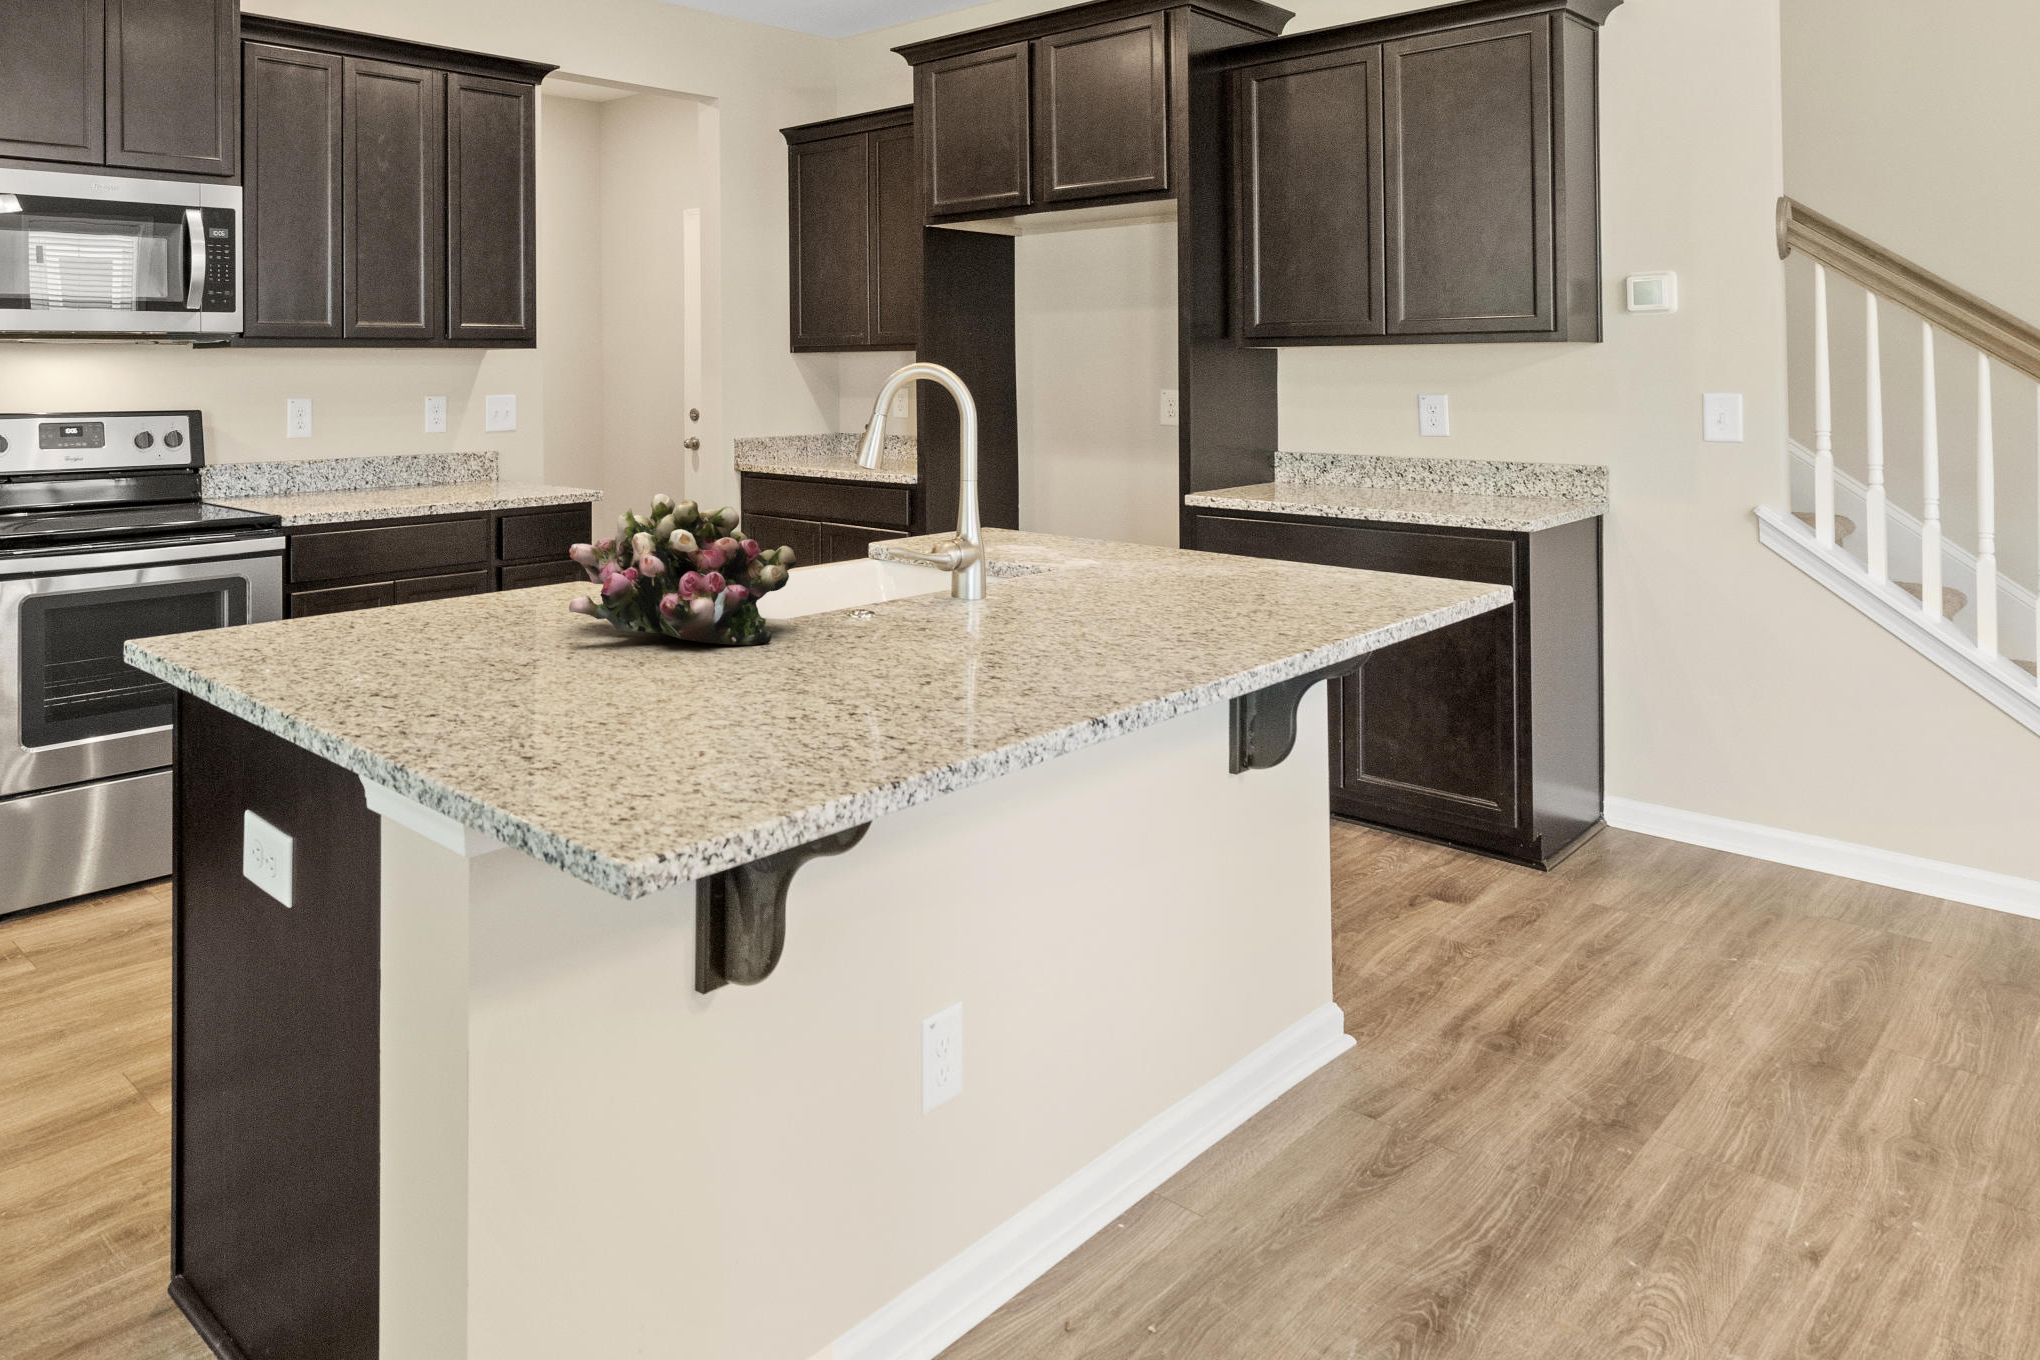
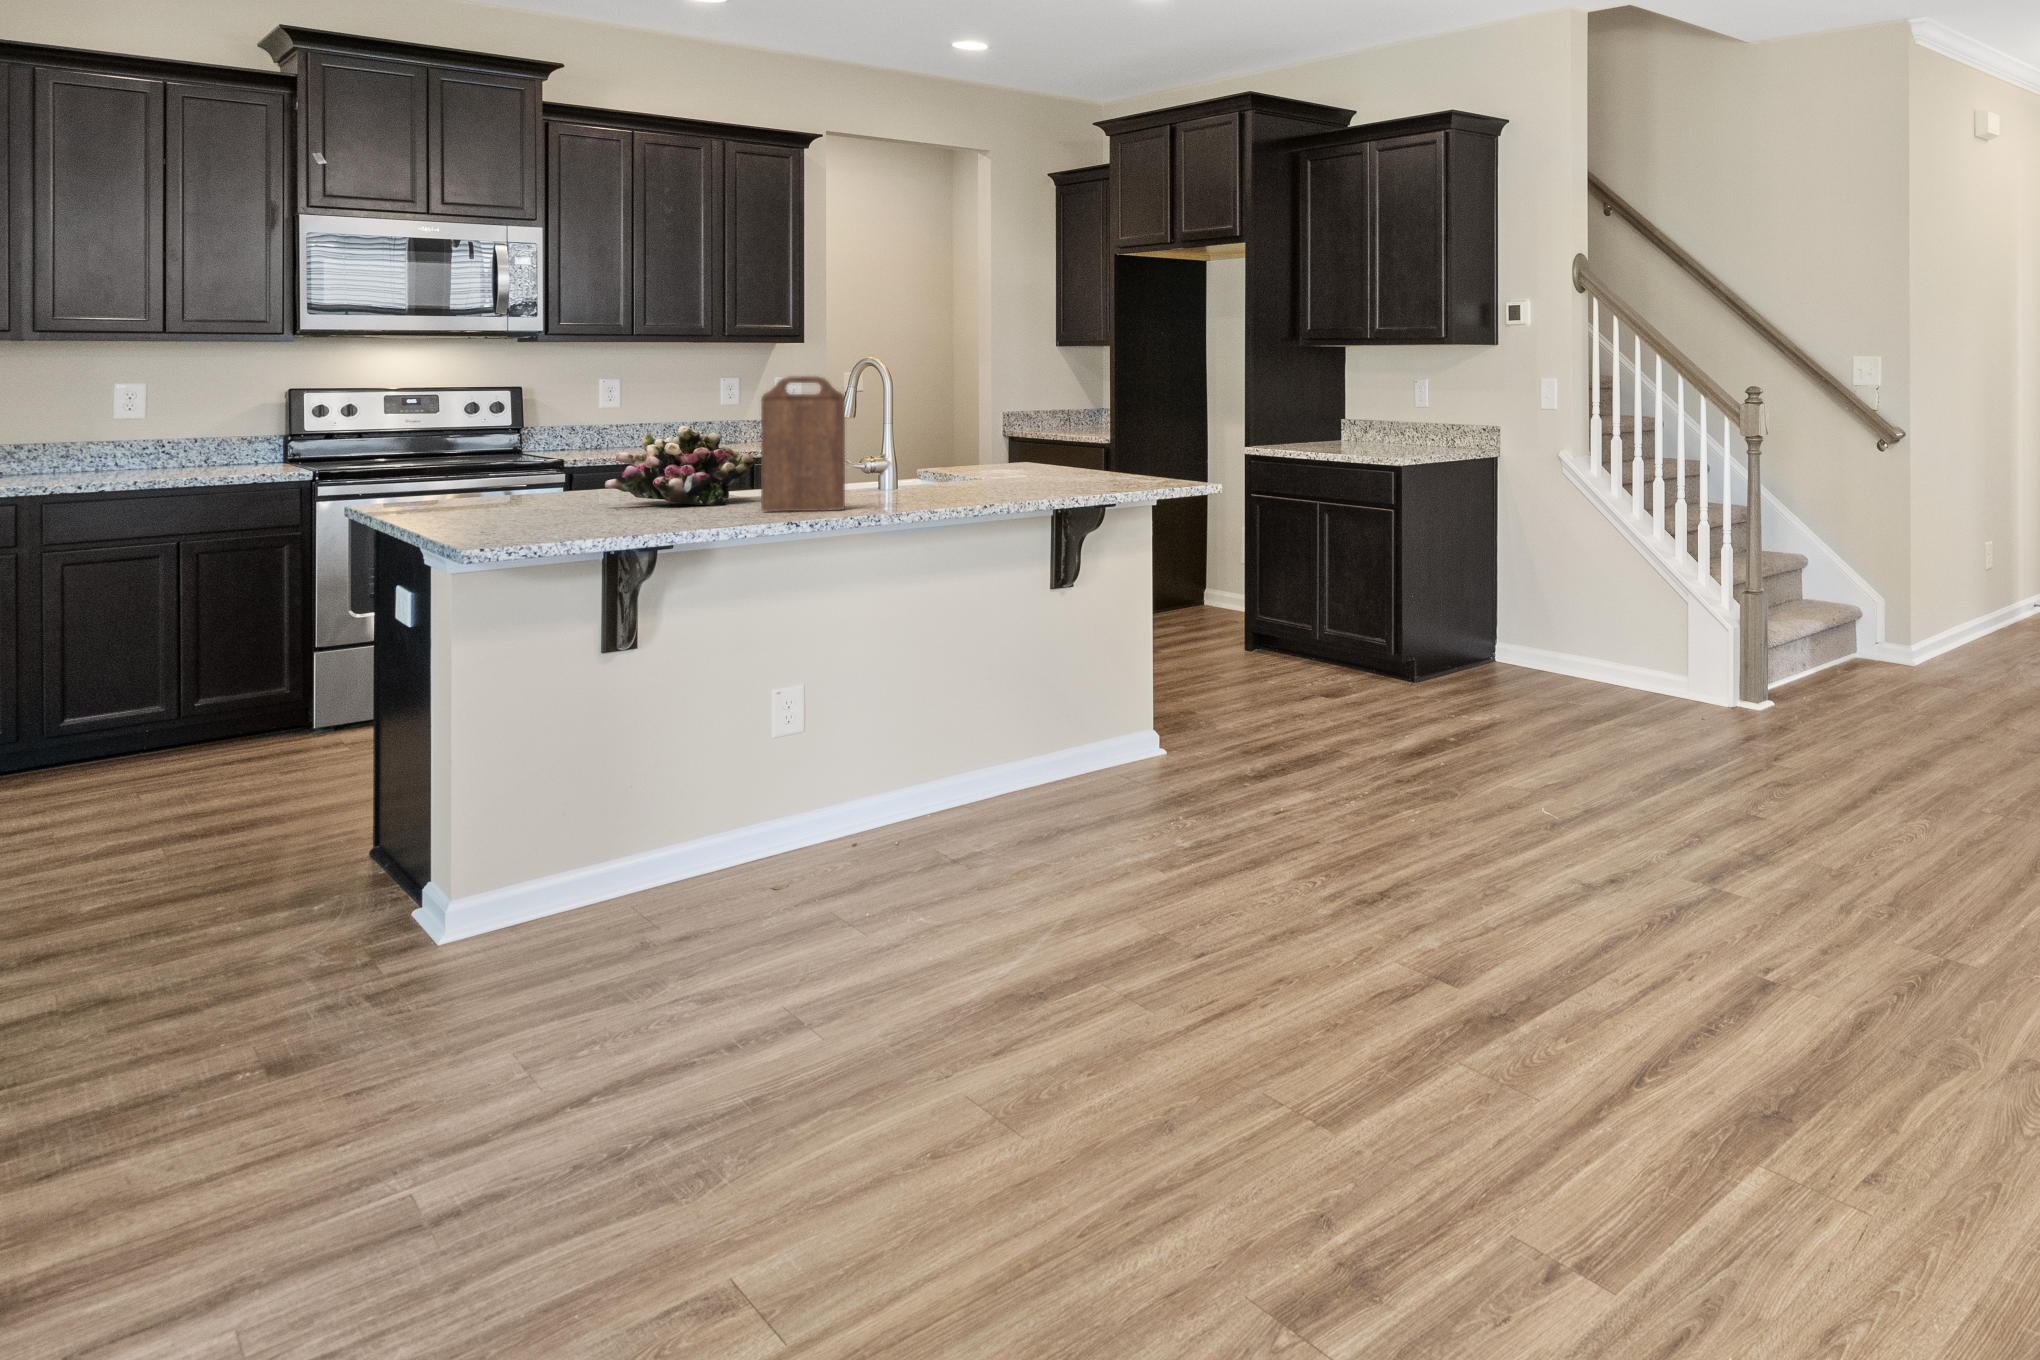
cutting board: none [927,410,1082,678] -> present [761,376,845,512]

